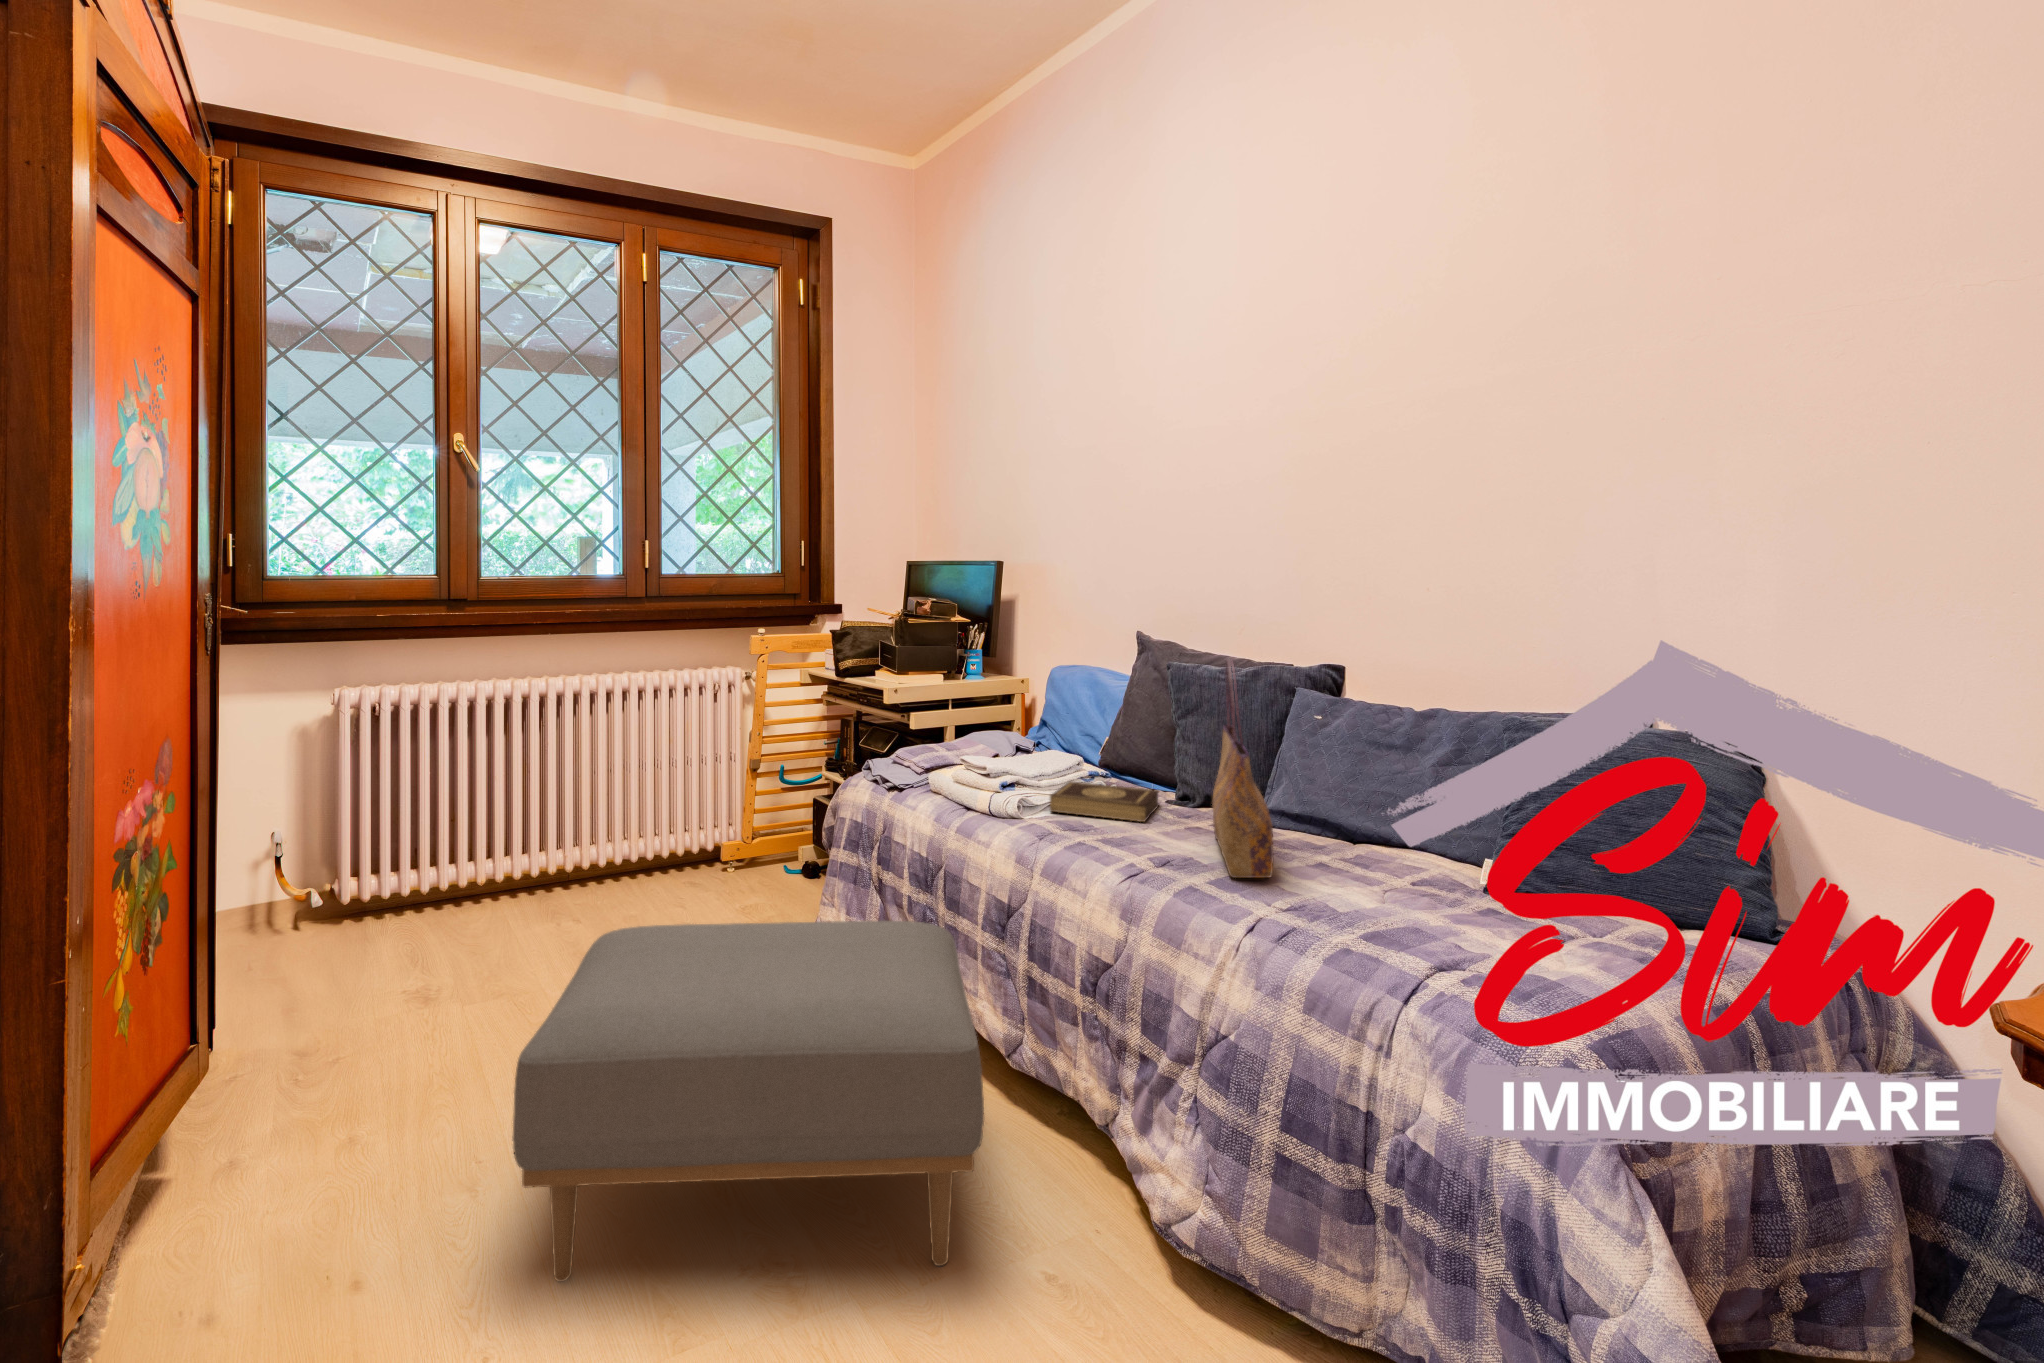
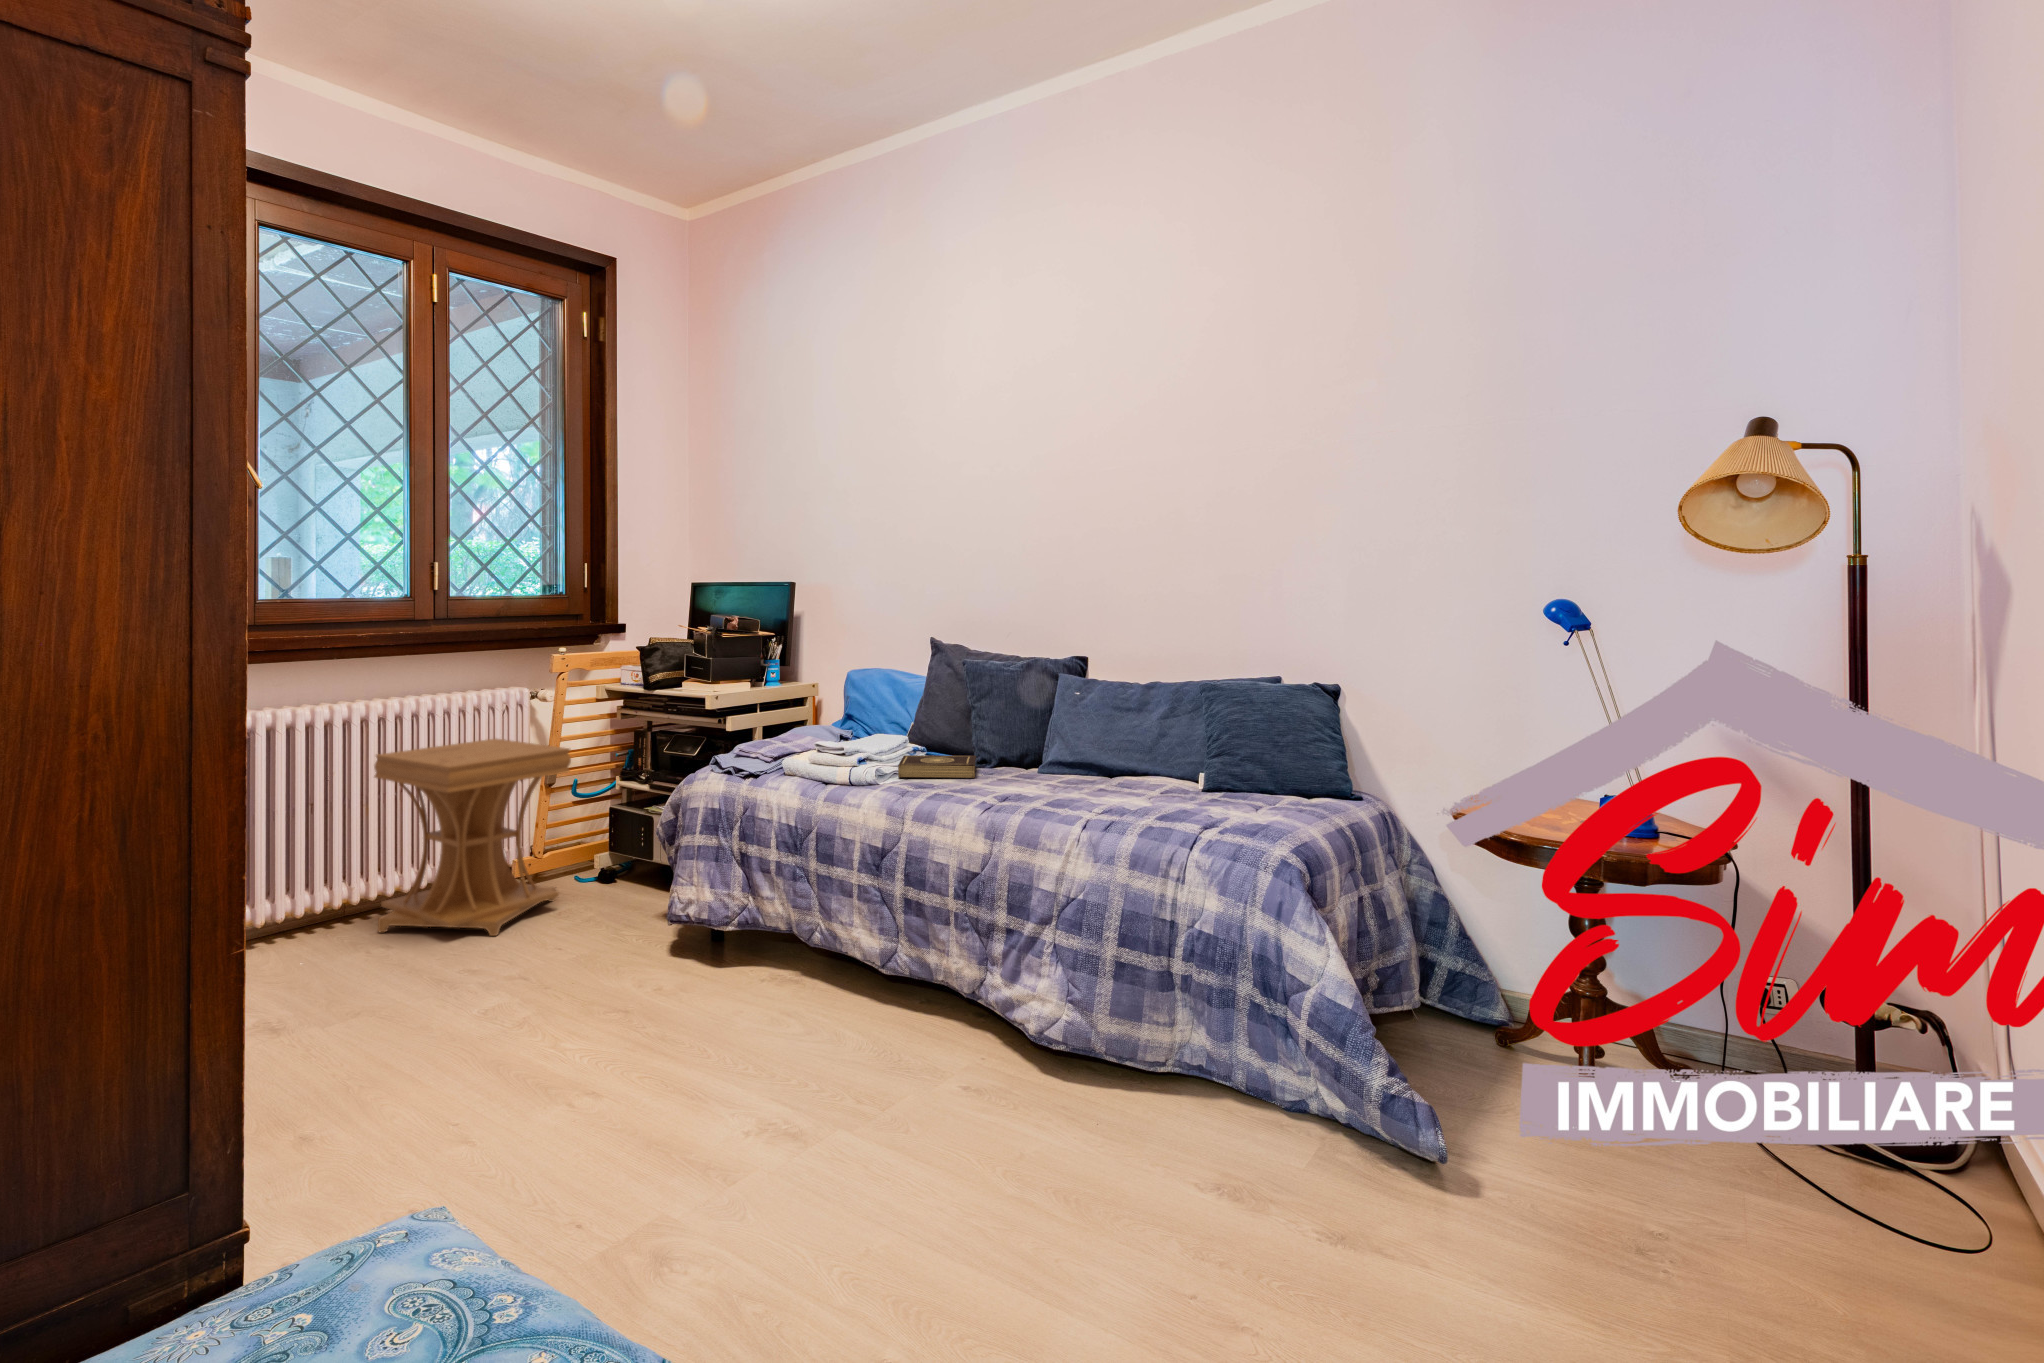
tote bag: present [1212,659,1273,878] -> none [1029,646,1085,801]
side table: none [573,718,753,926] -> present [374,739,571,936]
ottoman: present [512,921,984,1282] -> none [547,864,922,1156]

